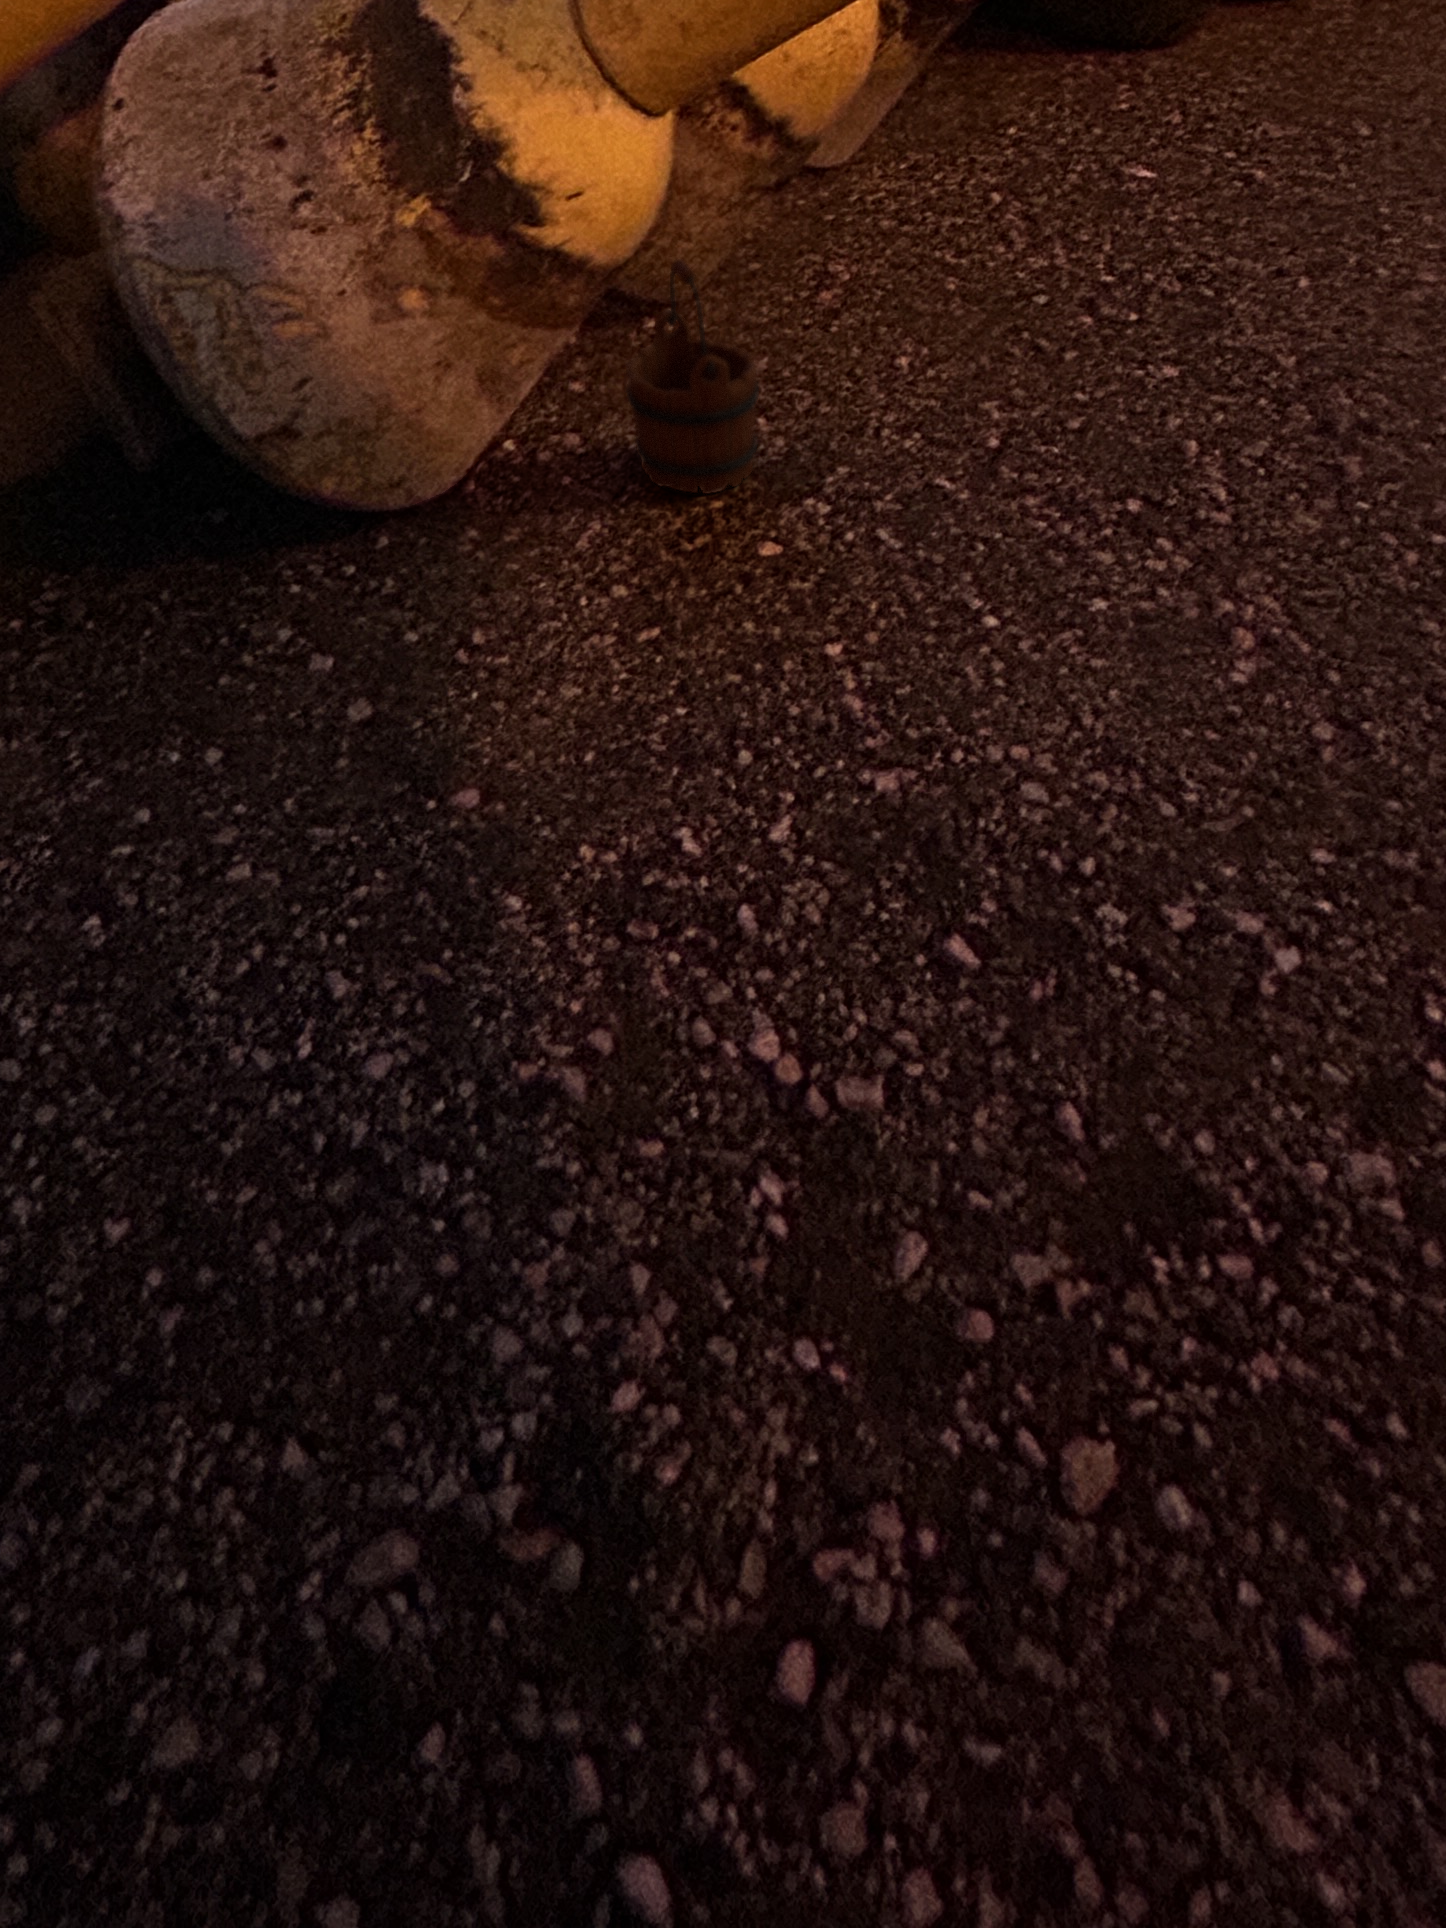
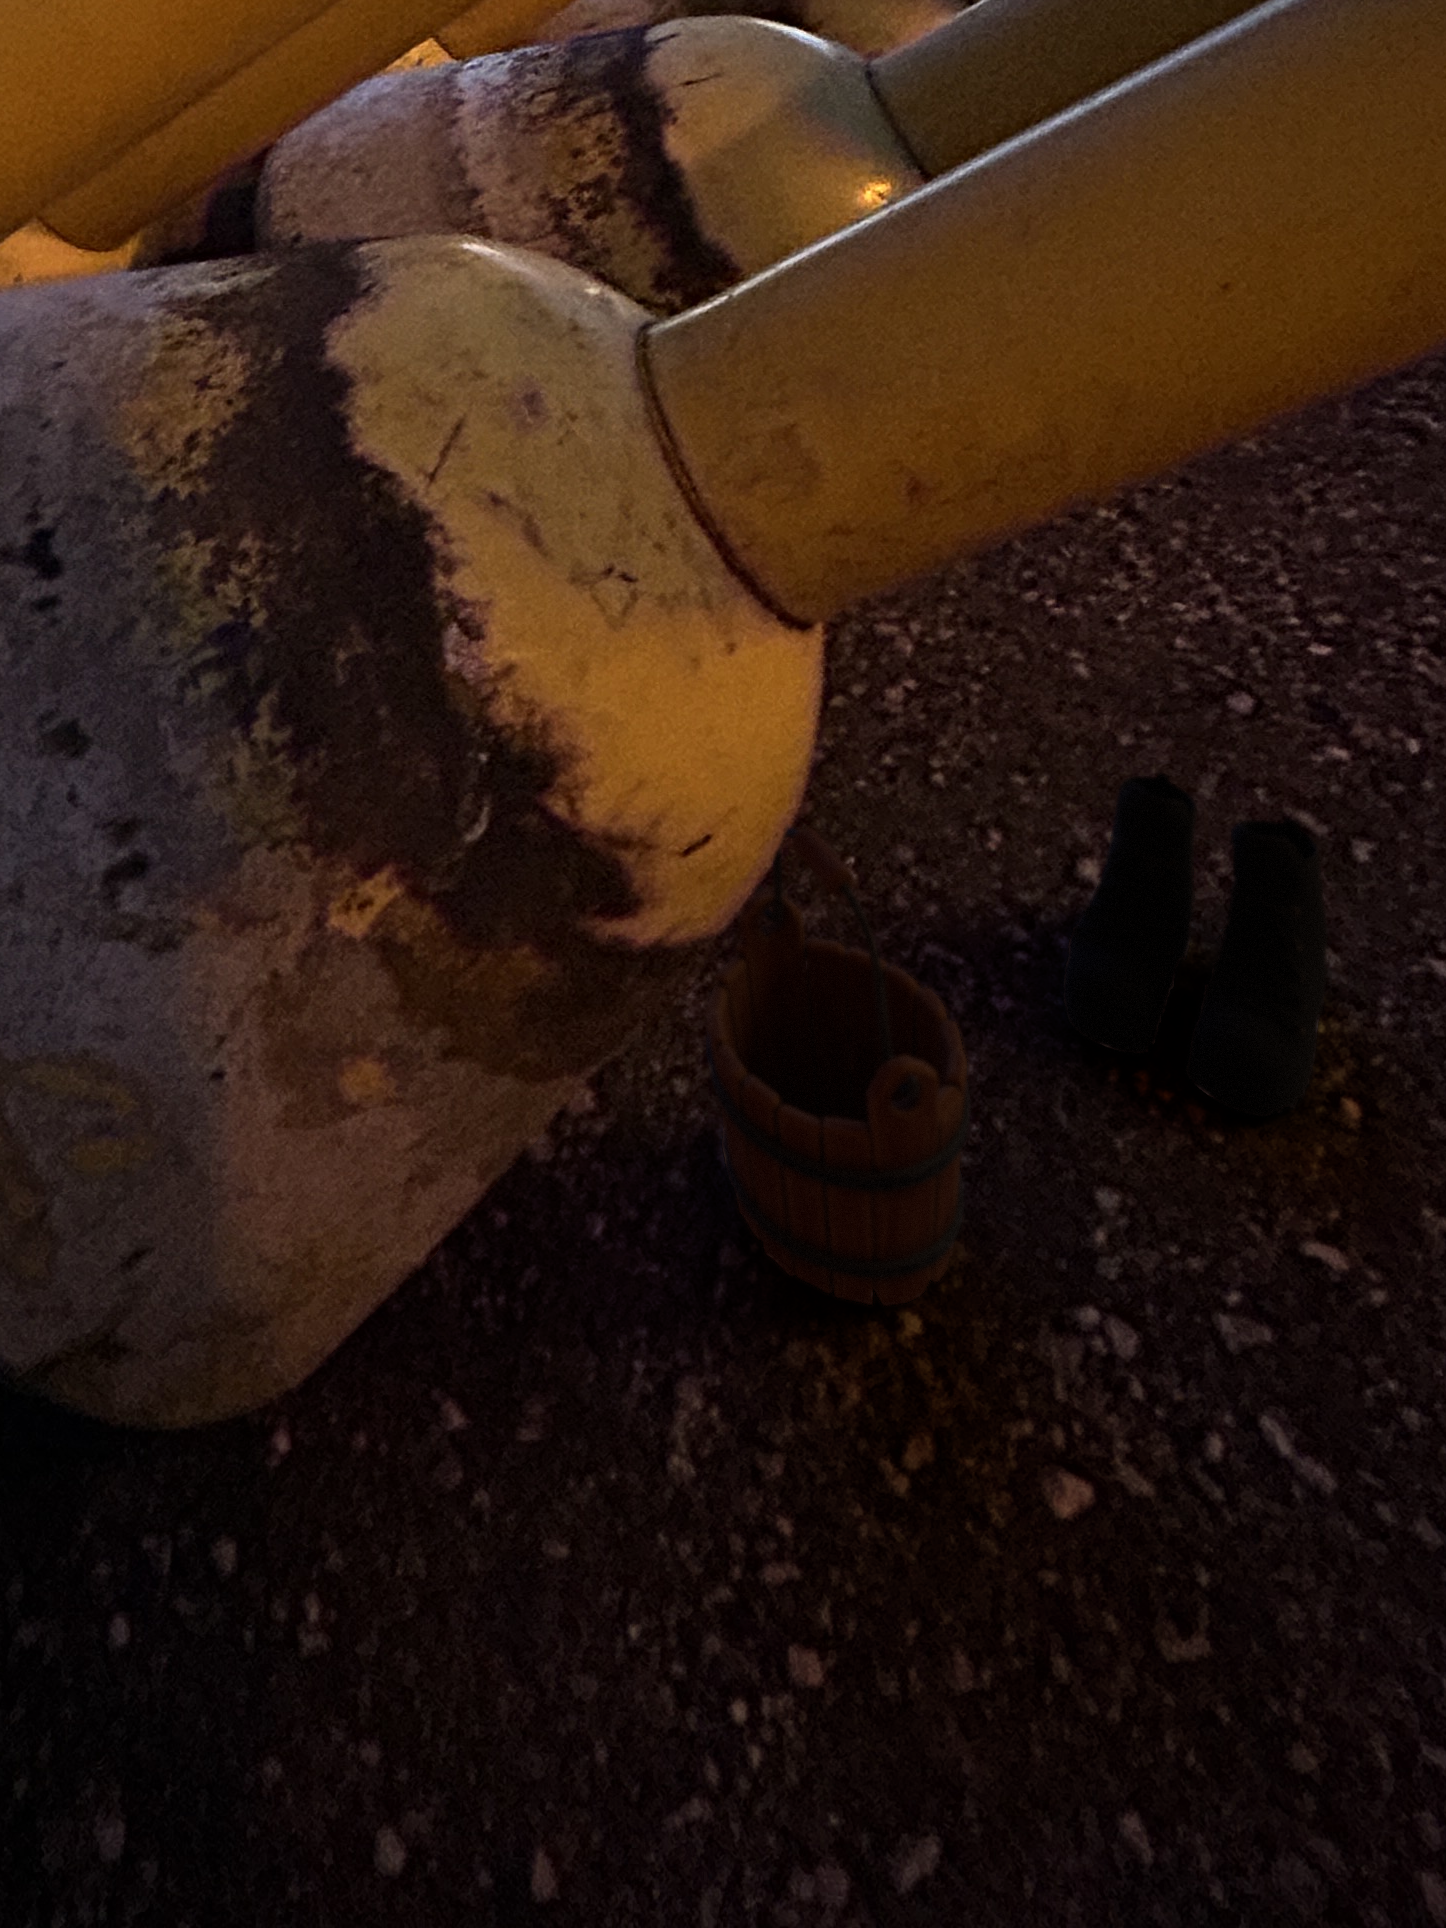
boots: none [853,286,1002,434] -> present [1063,772,1328,1116]

